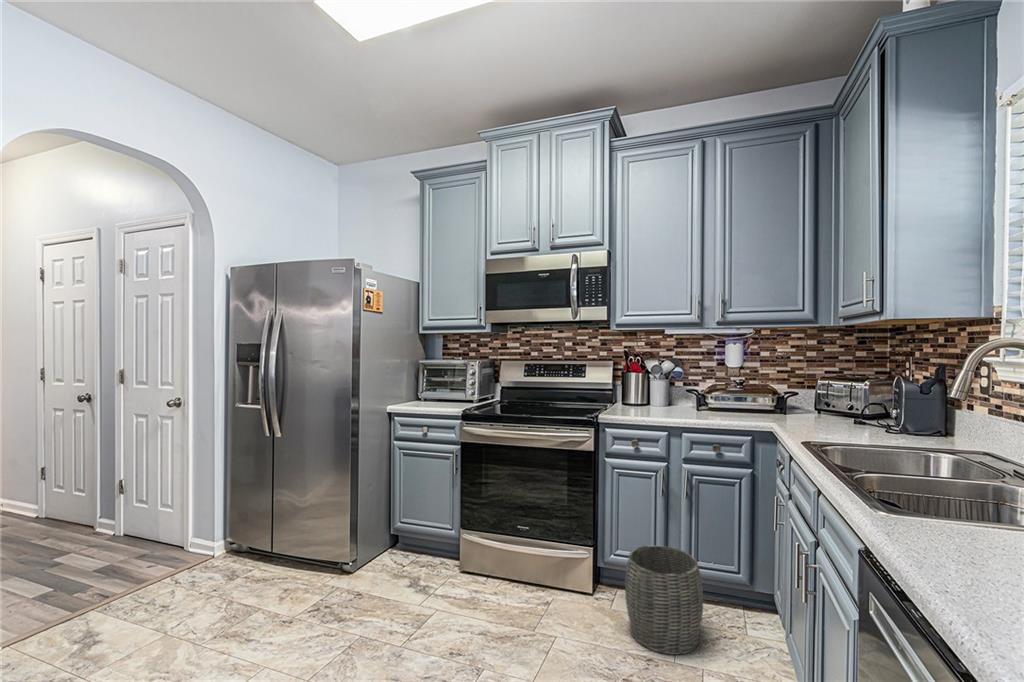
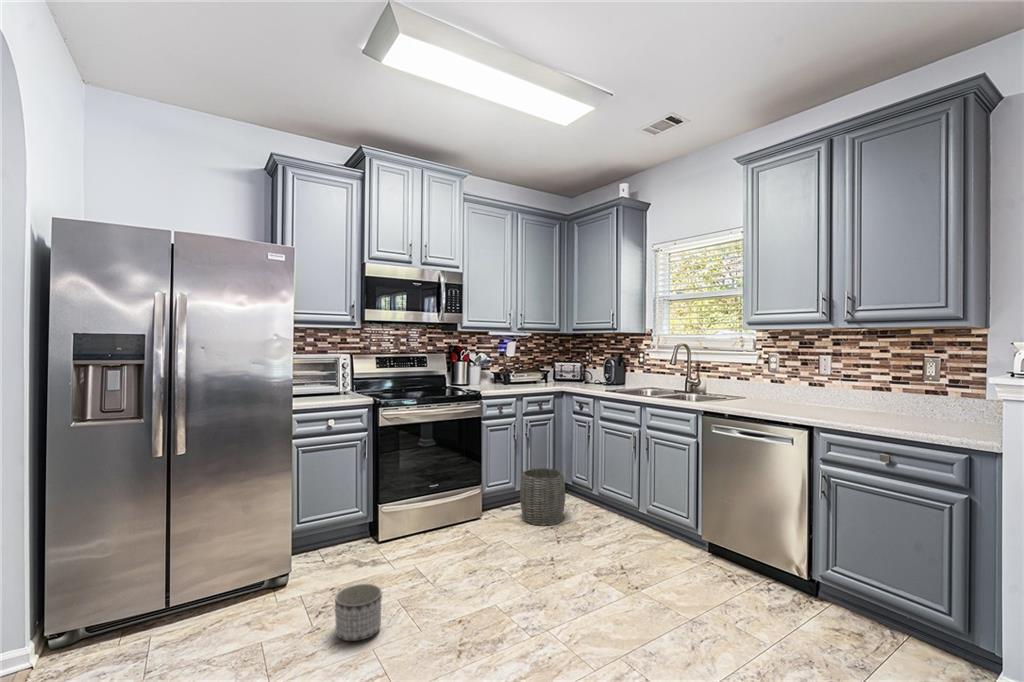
planter: none [259,593,309,653] -> present [335,584,382,641]

